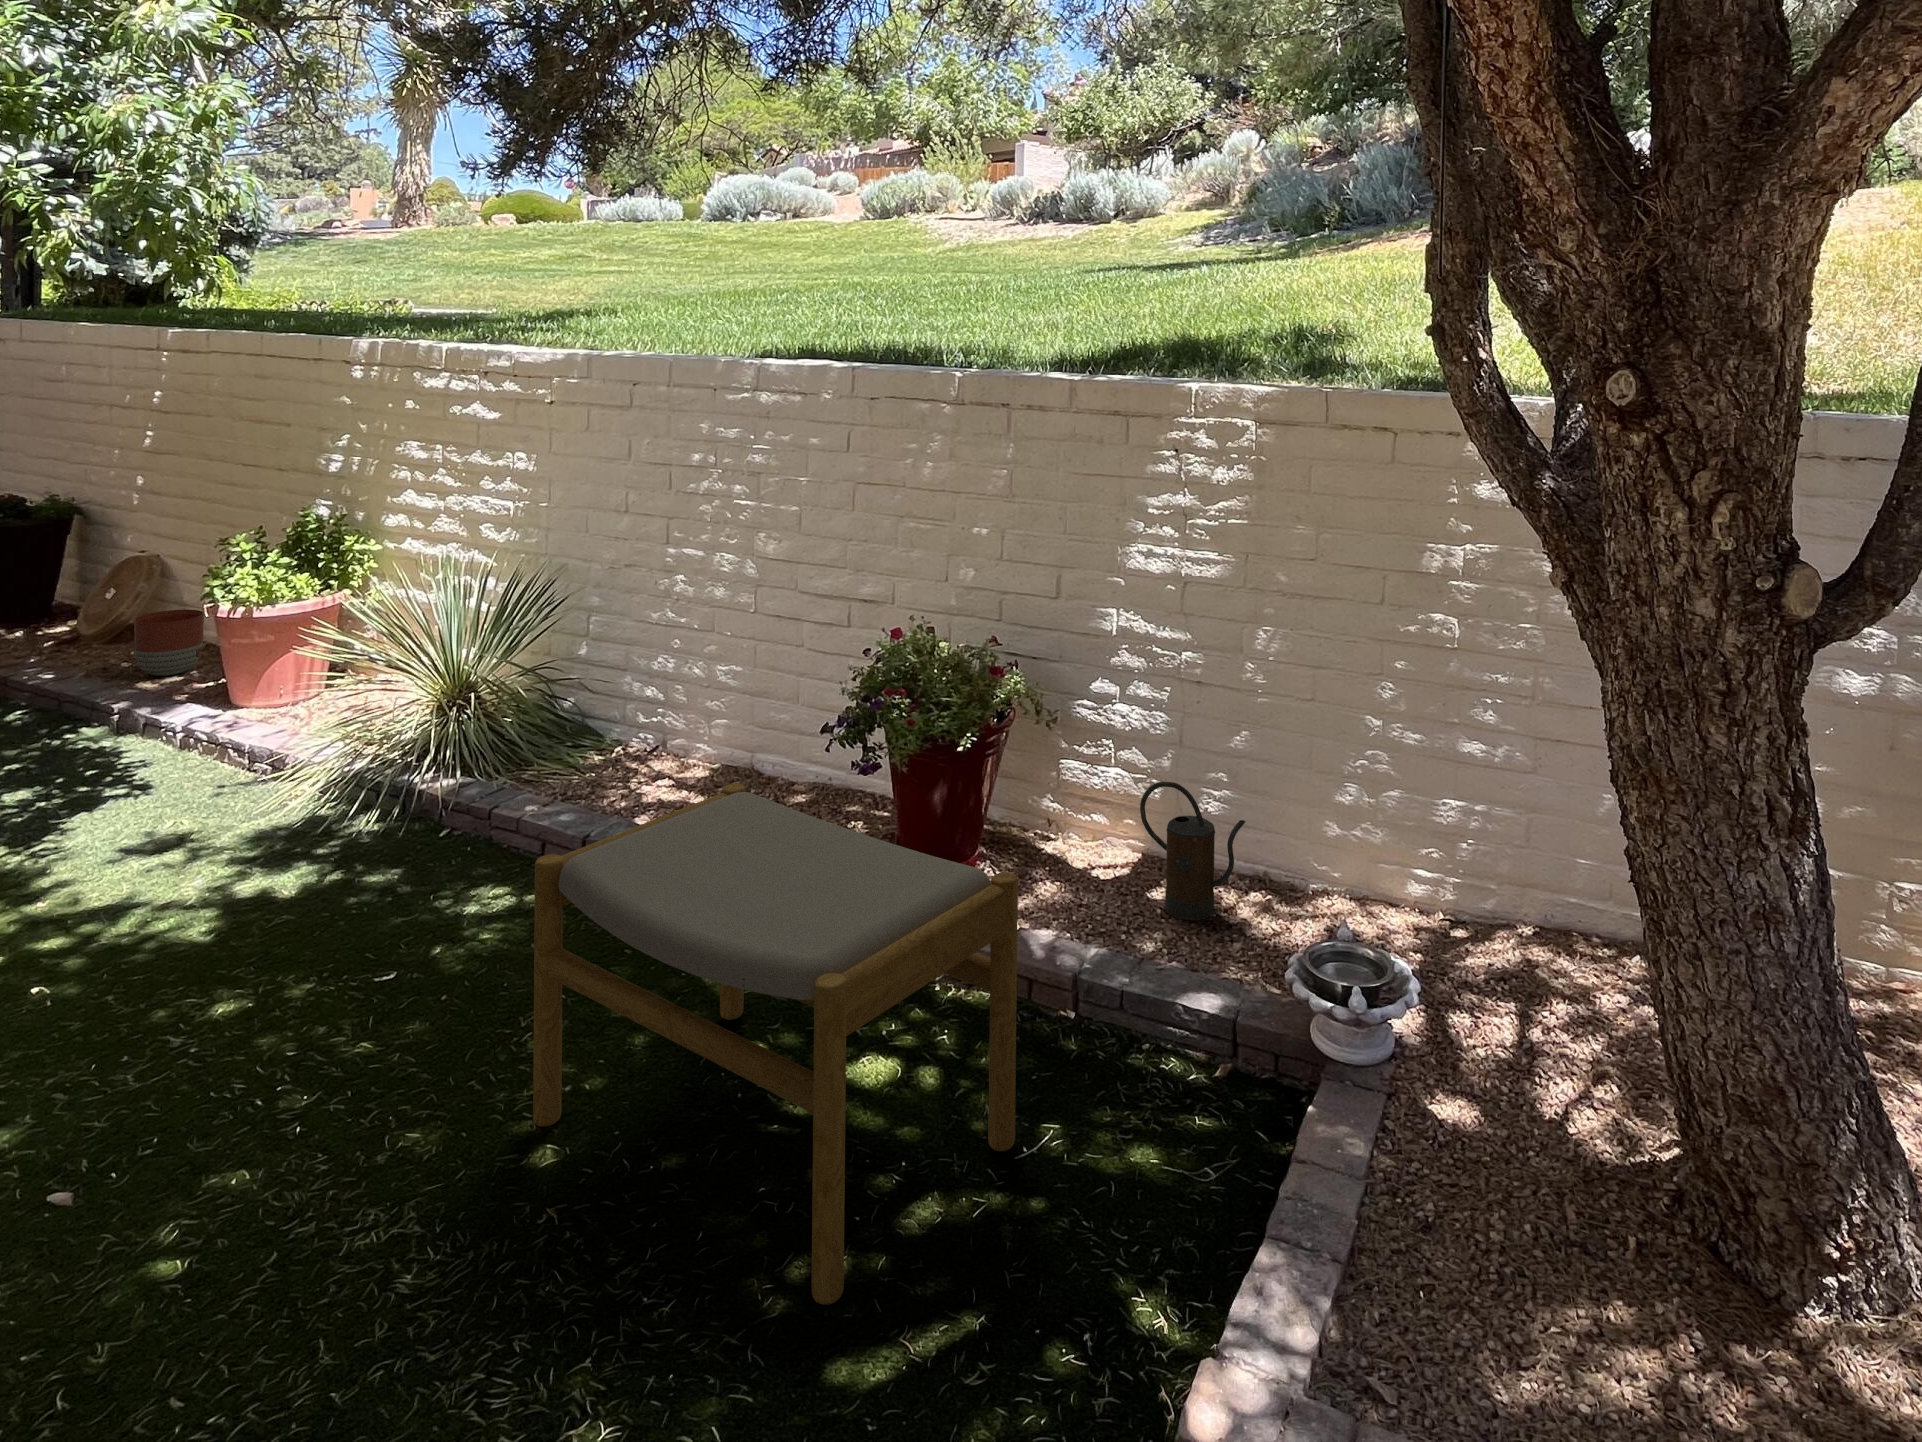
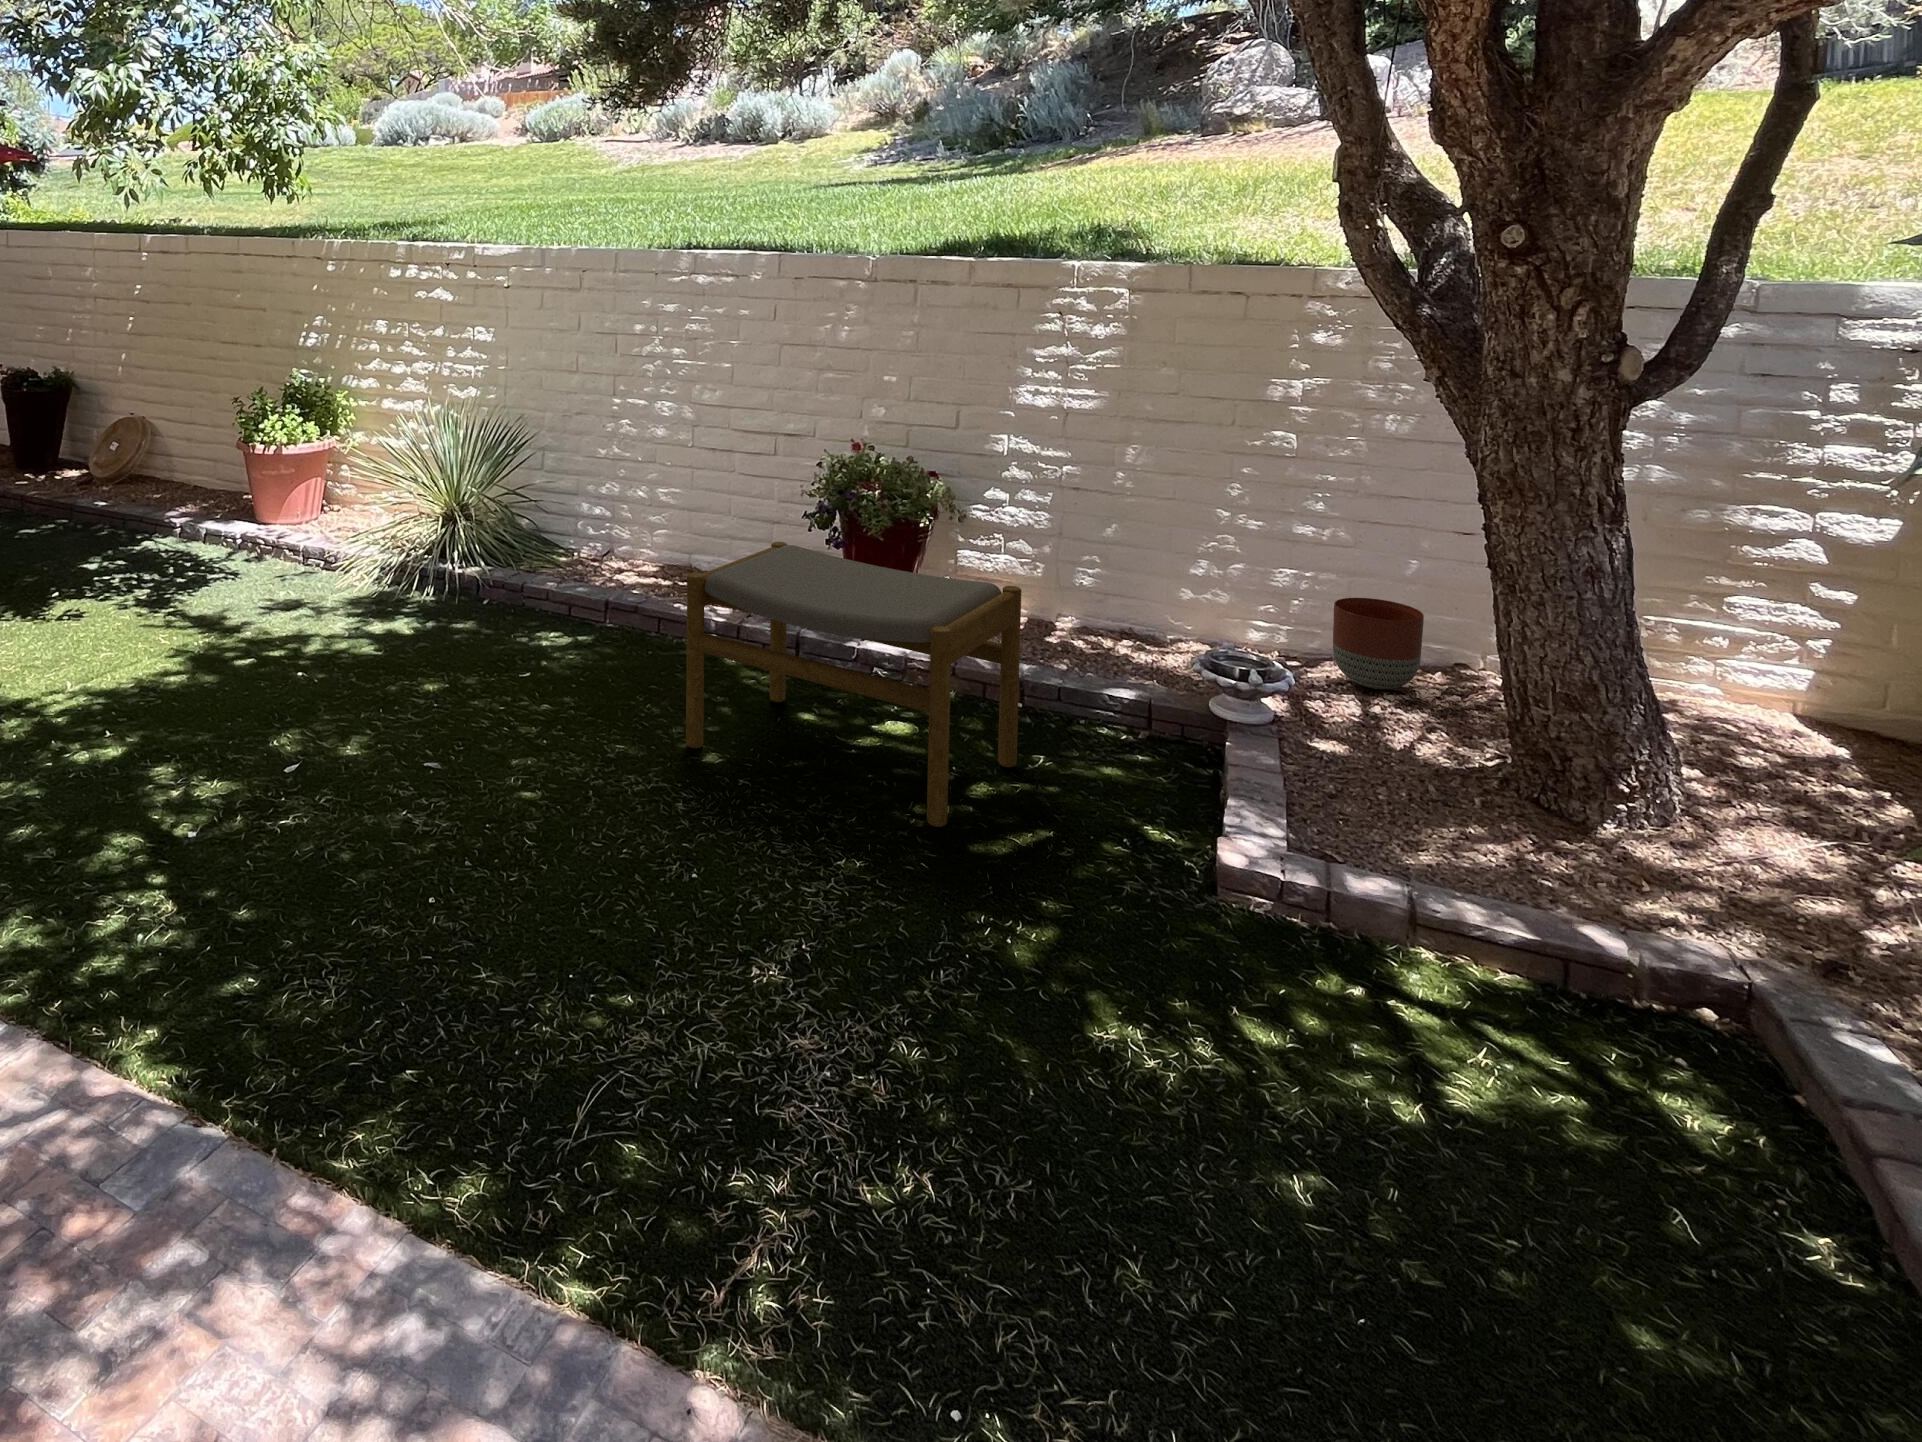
planter: present [134,610,204,676] -> present [1333,598,1424,690]
watering can: present [1140,781,1245,920] -> none [1041,557,1128,655]

